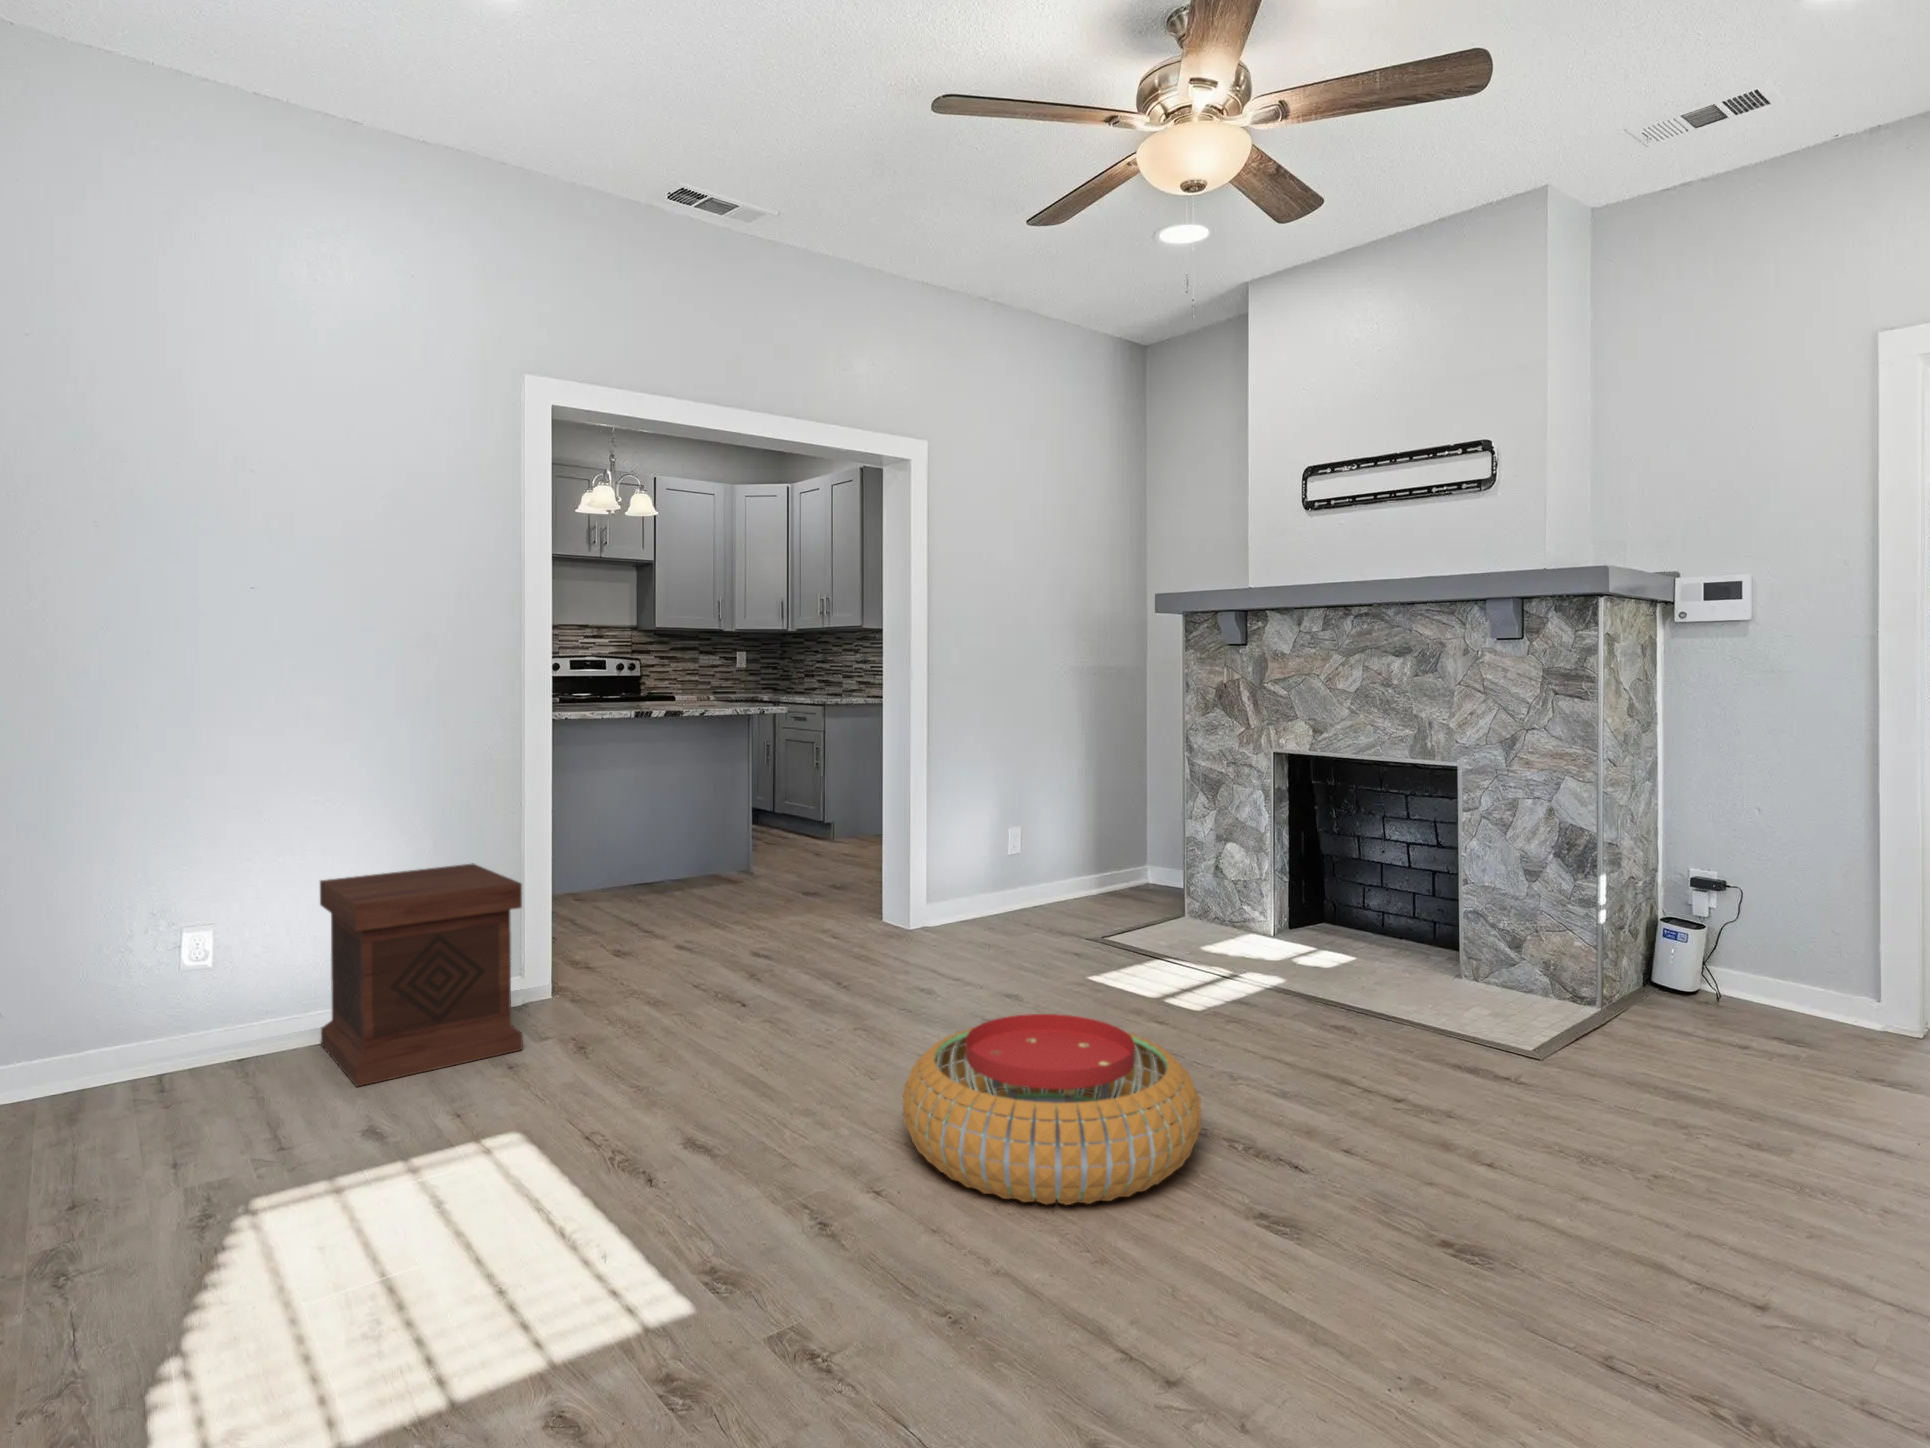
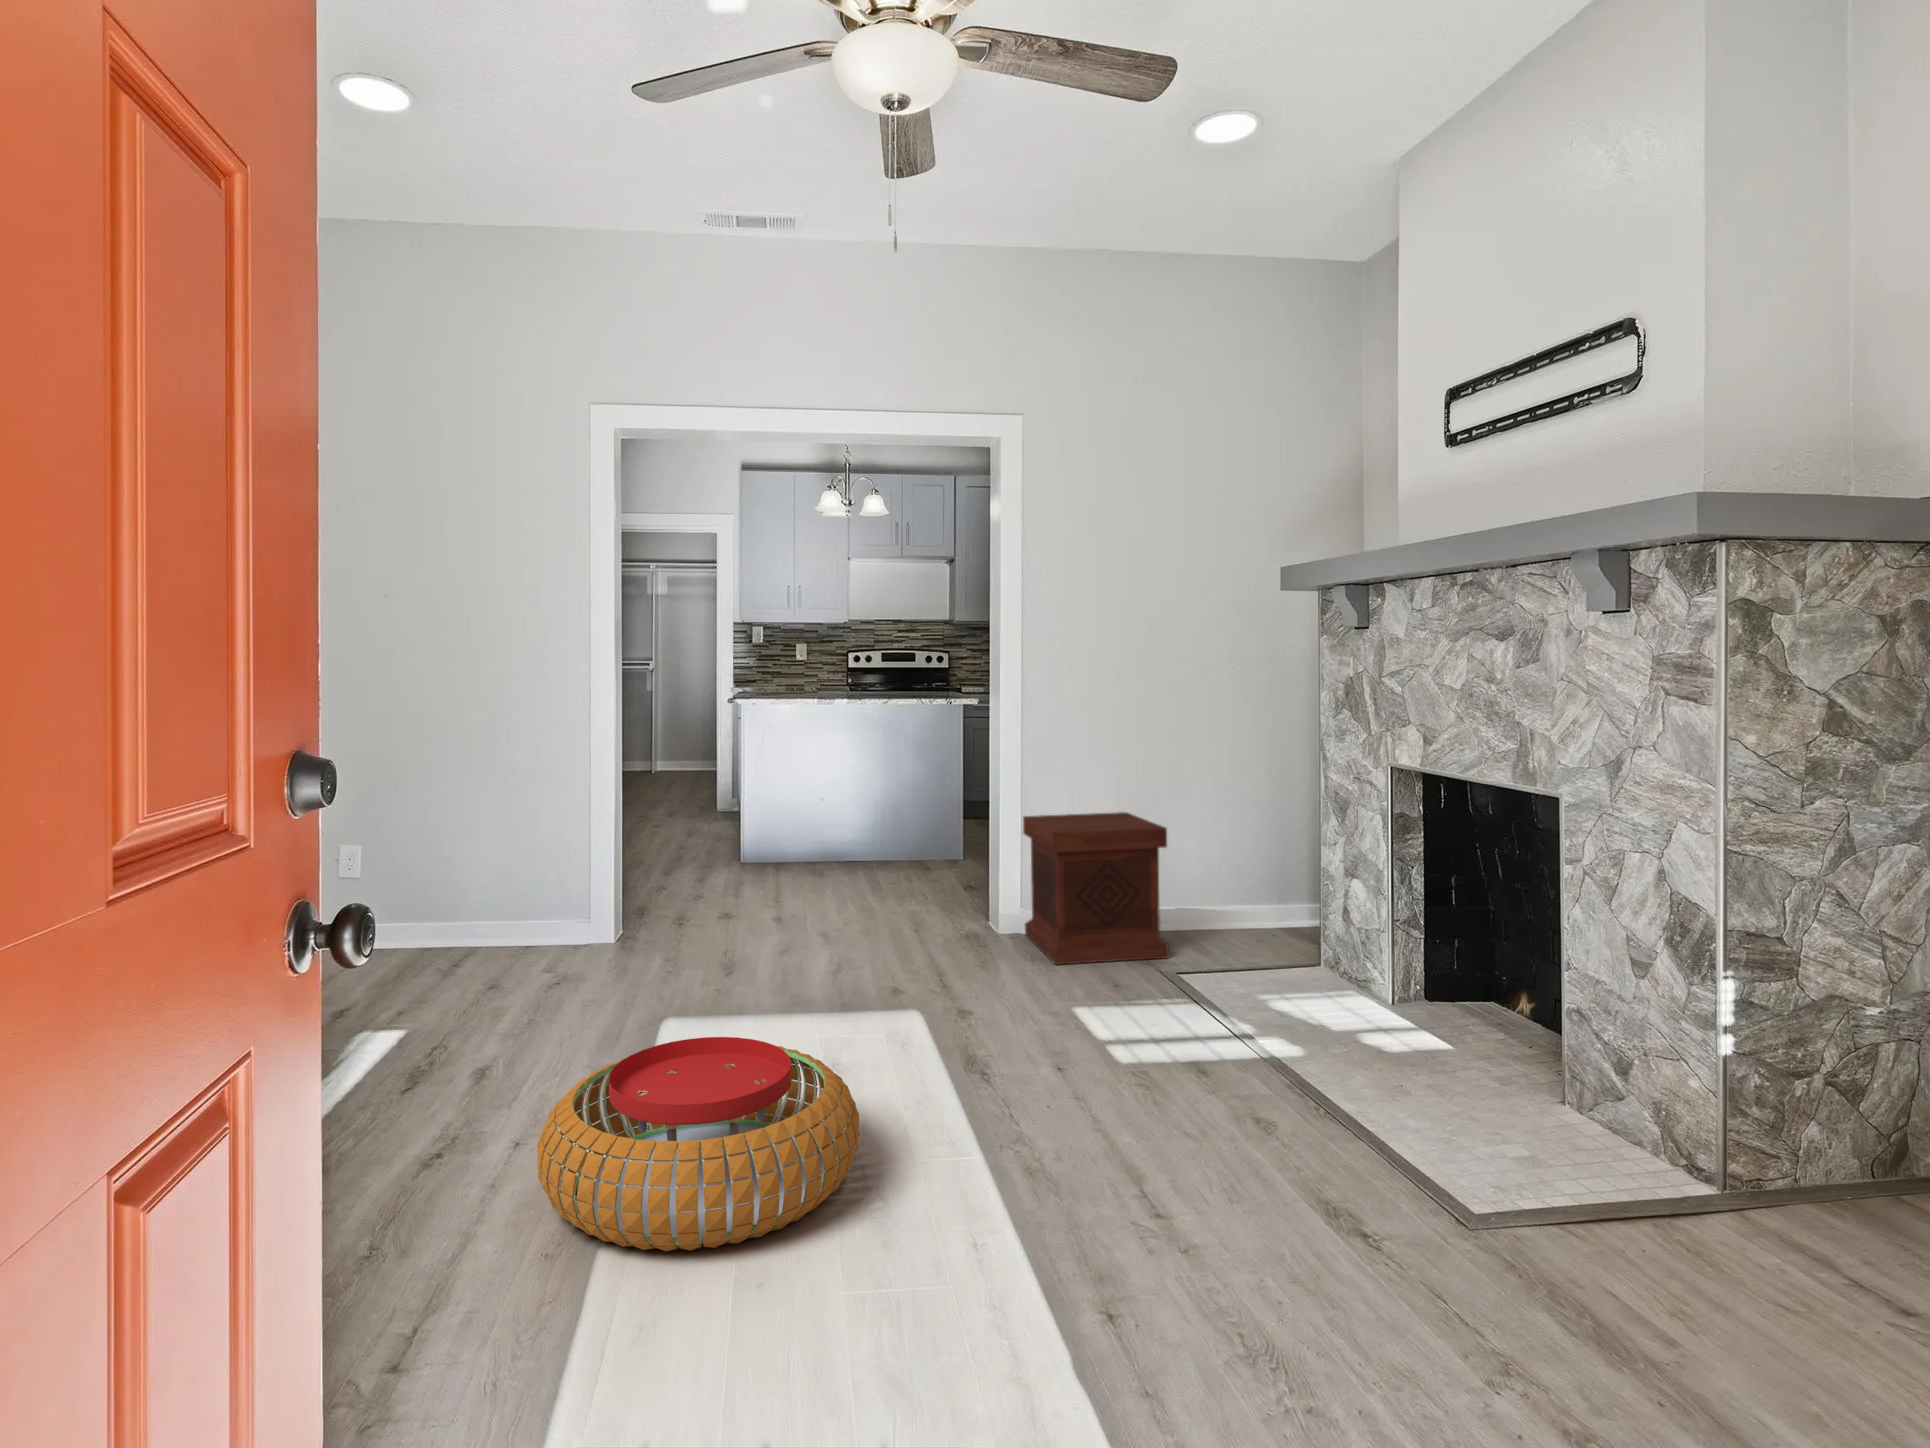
side table: present [320,863,523,1087] -> present [1023,812,1169,965]

